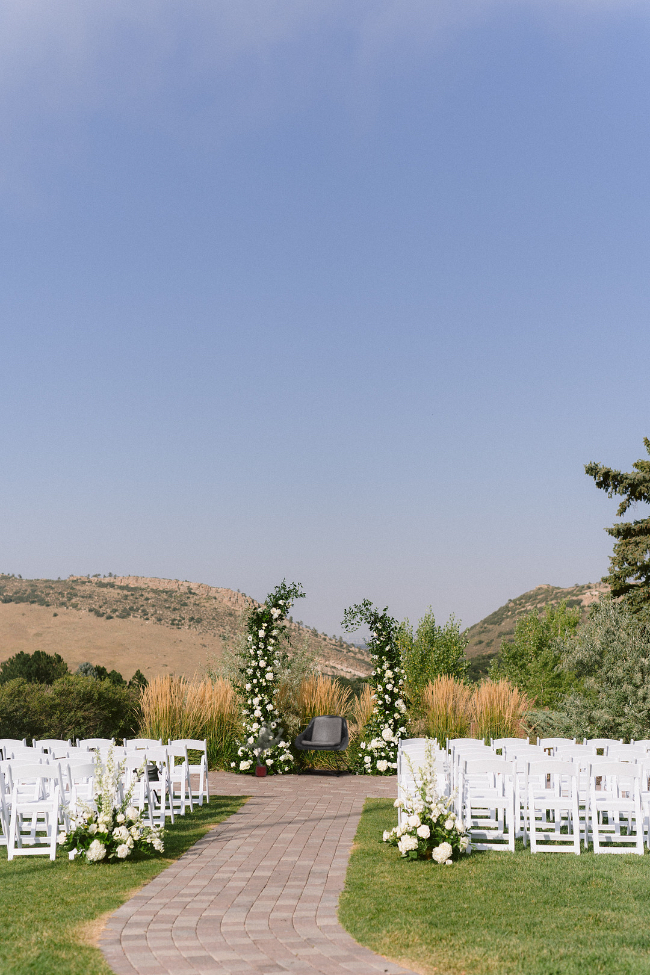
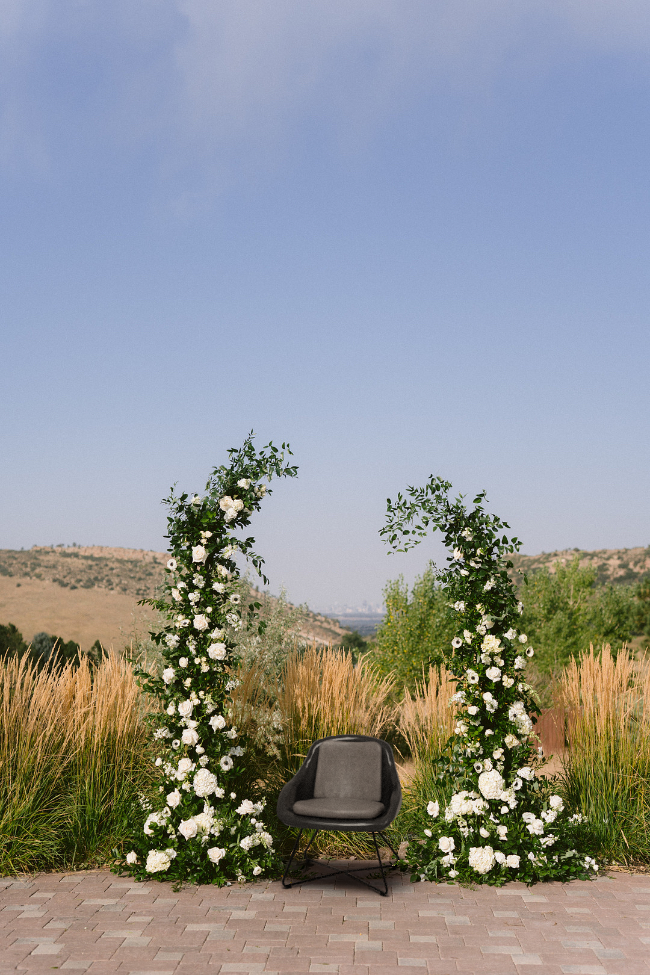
potted tree: present [241,721,283,777] -> none [141,757,250,903]

